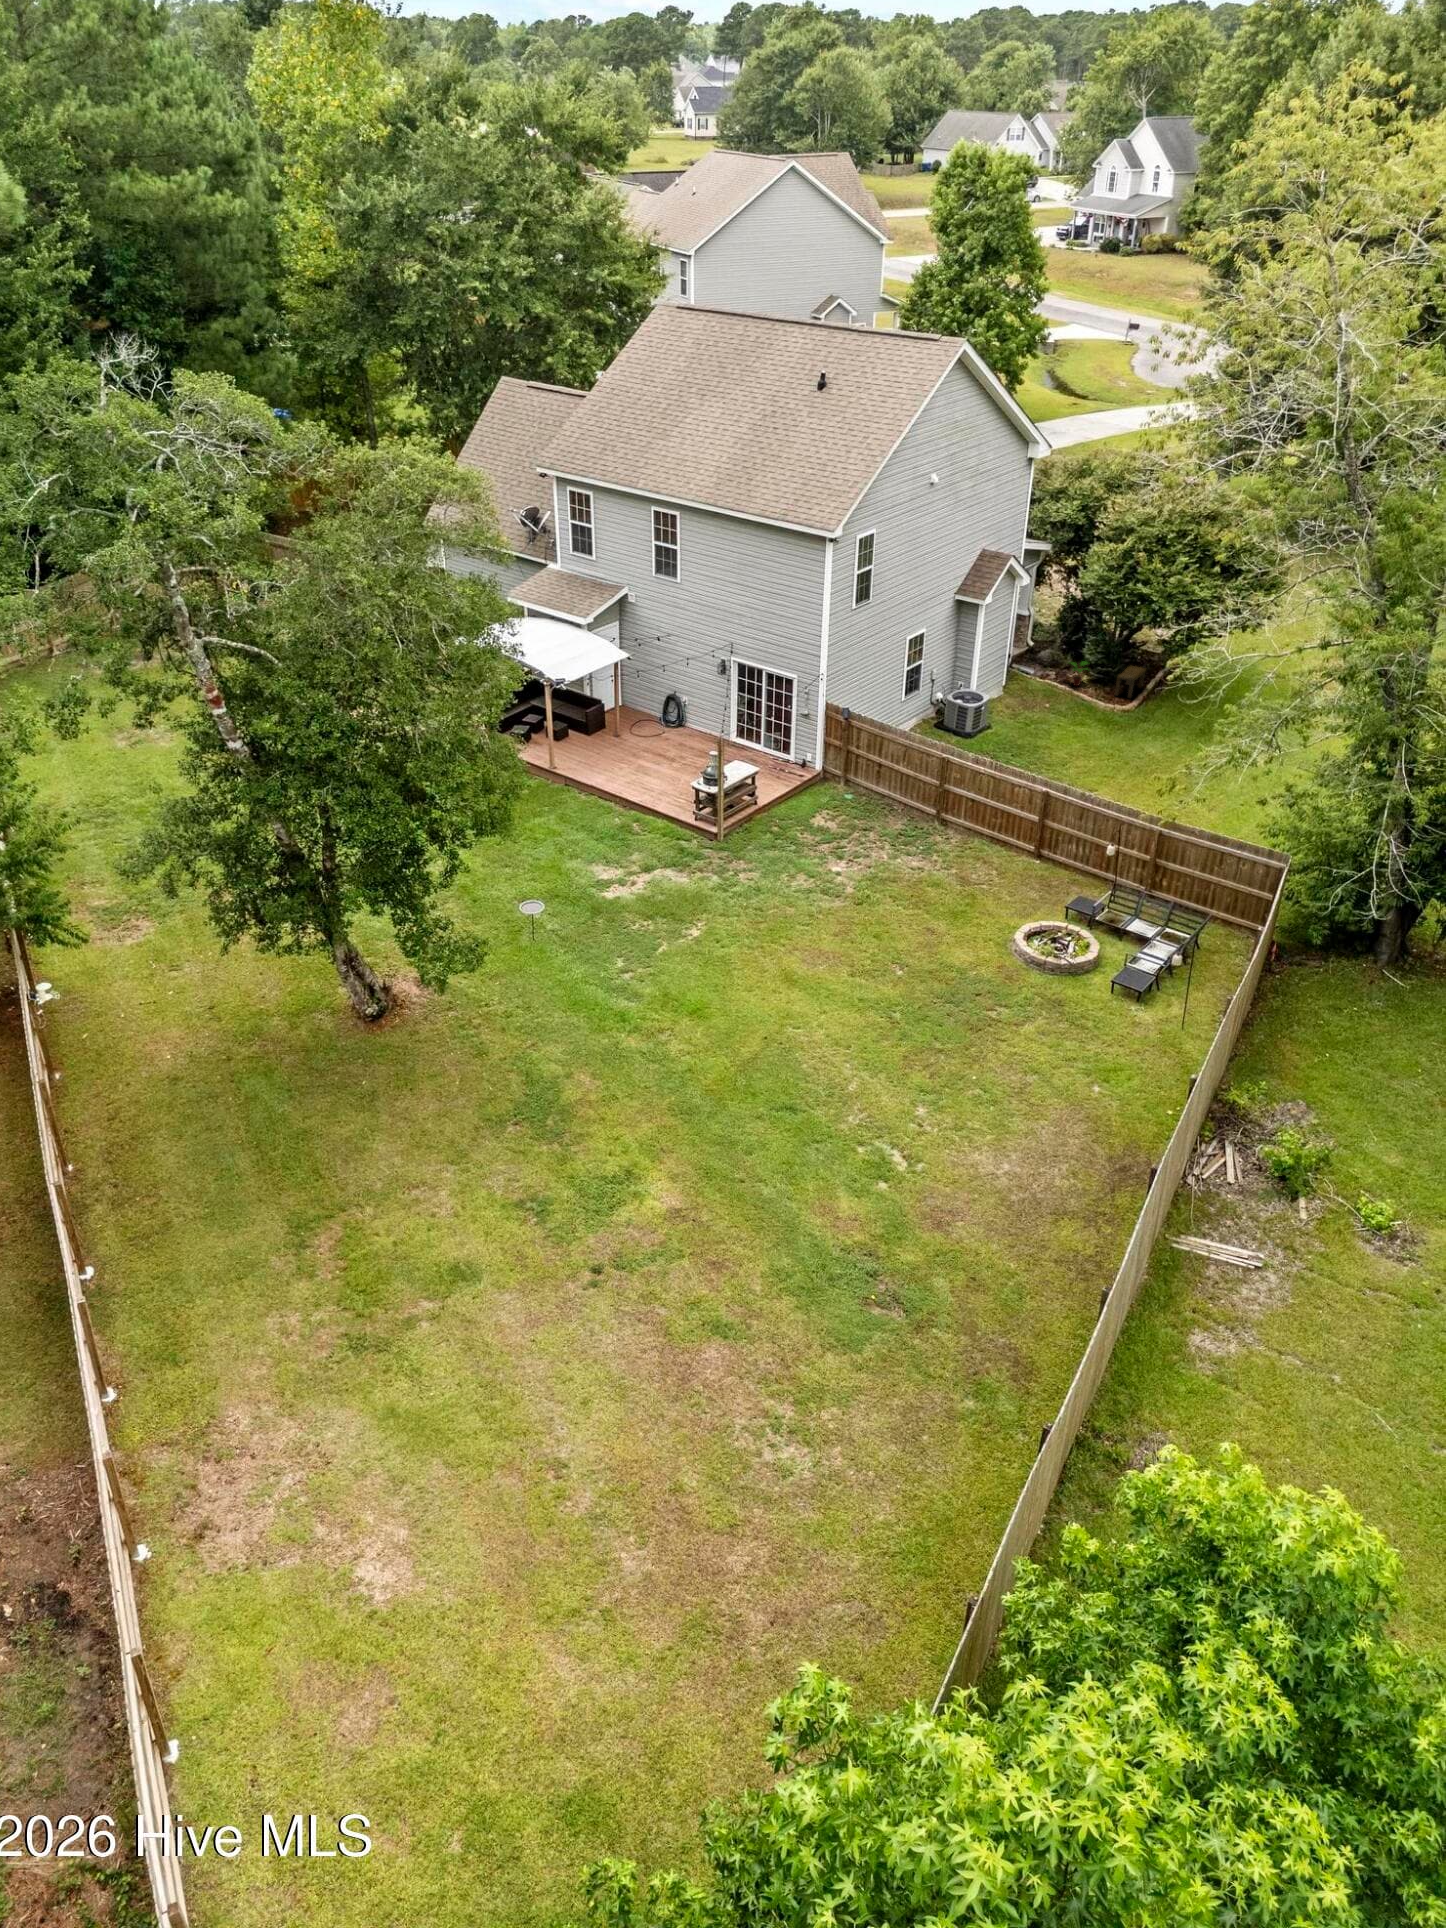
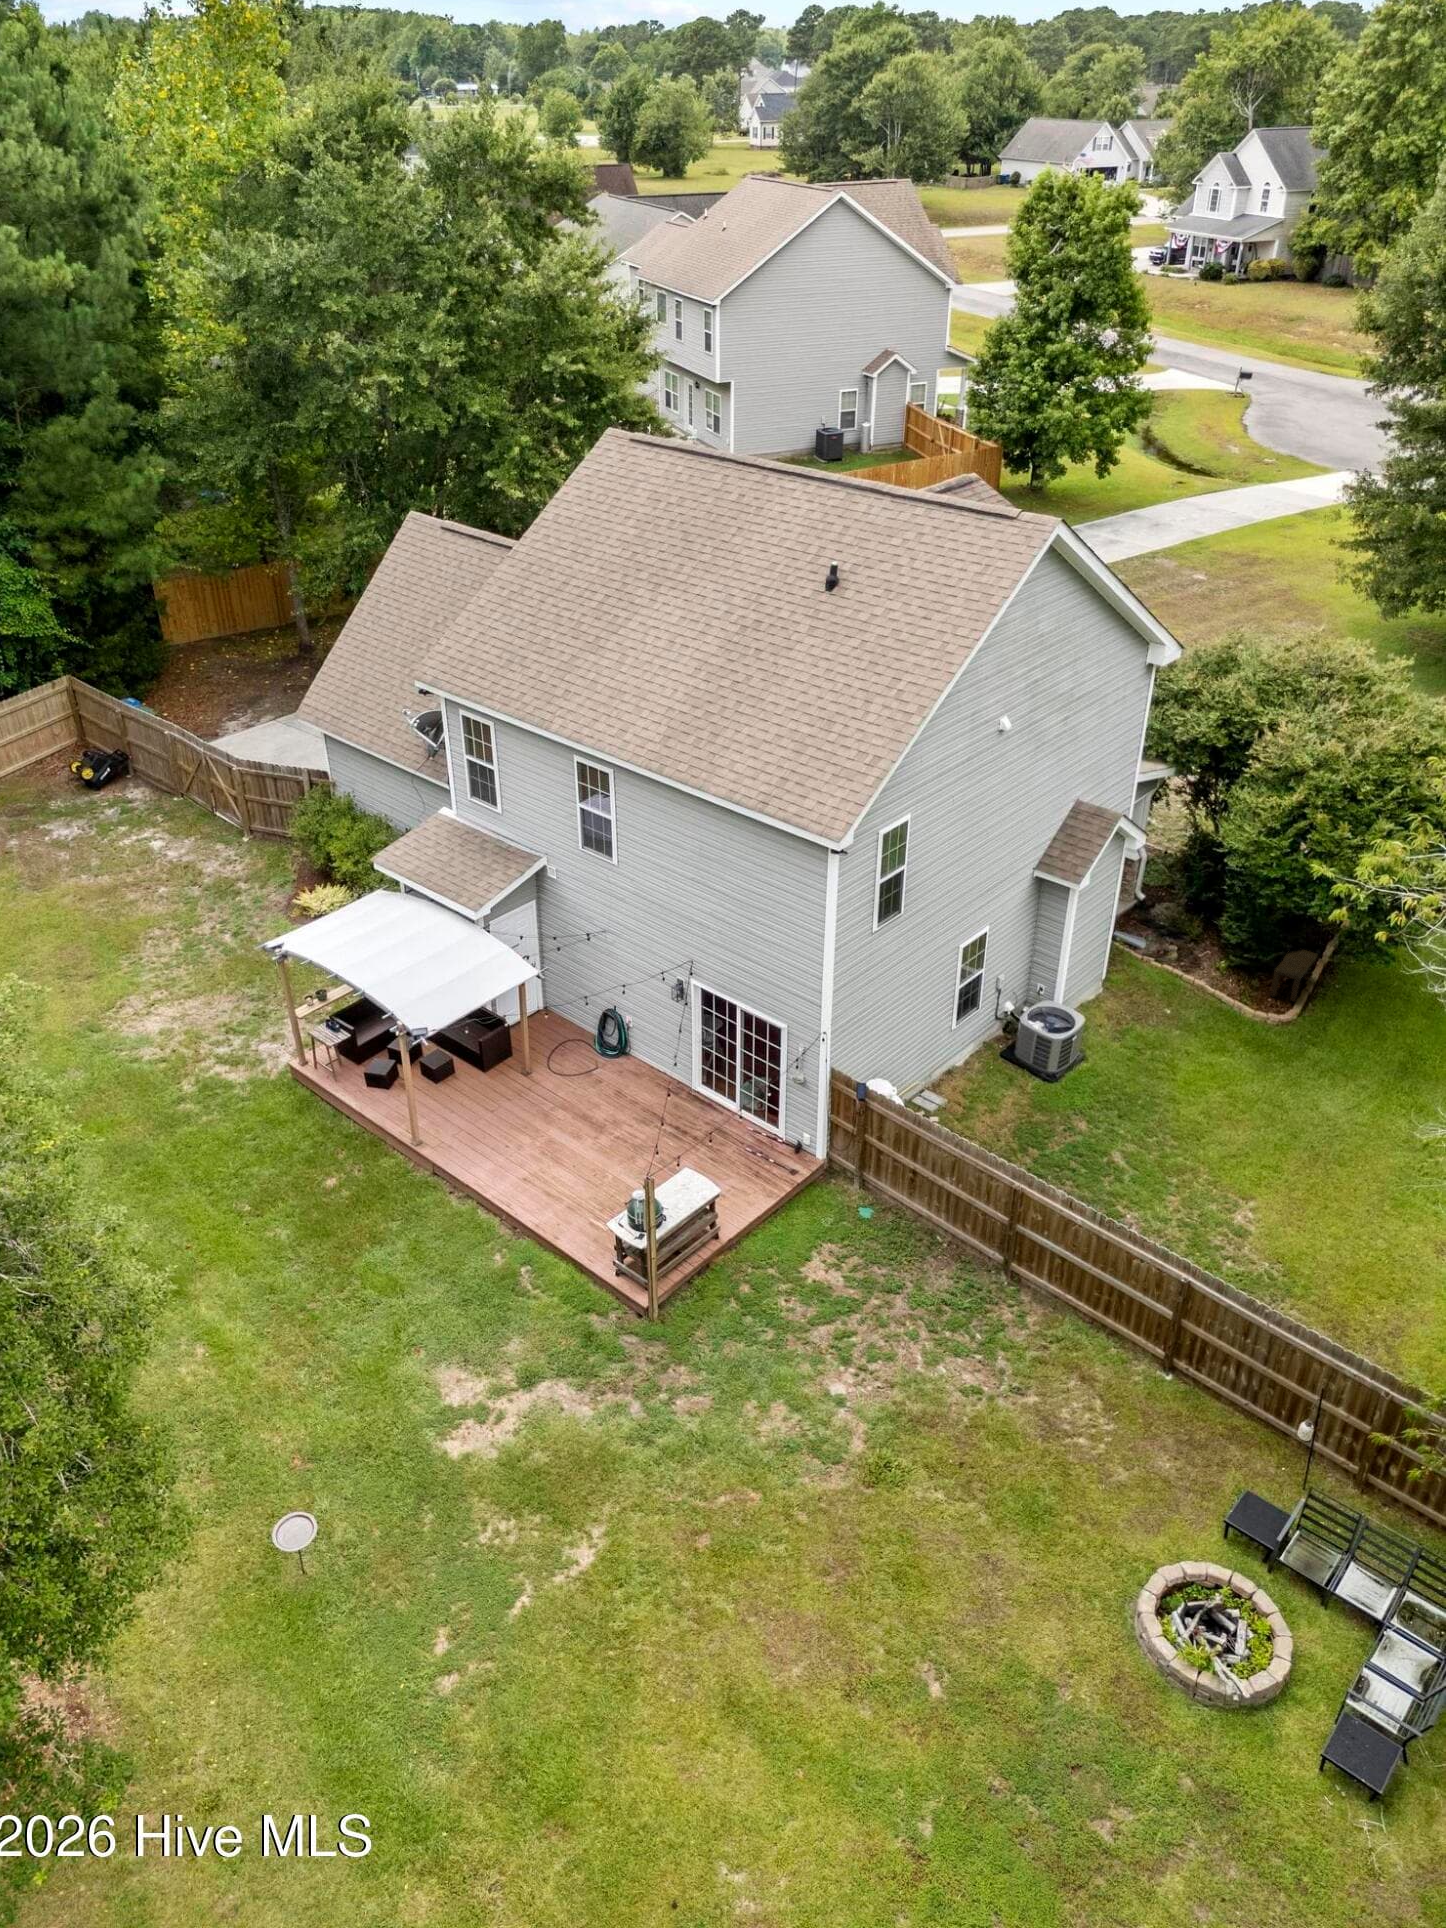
potted plant: present [1070,661,1090,686] -> none [1195,940,1234,976]

